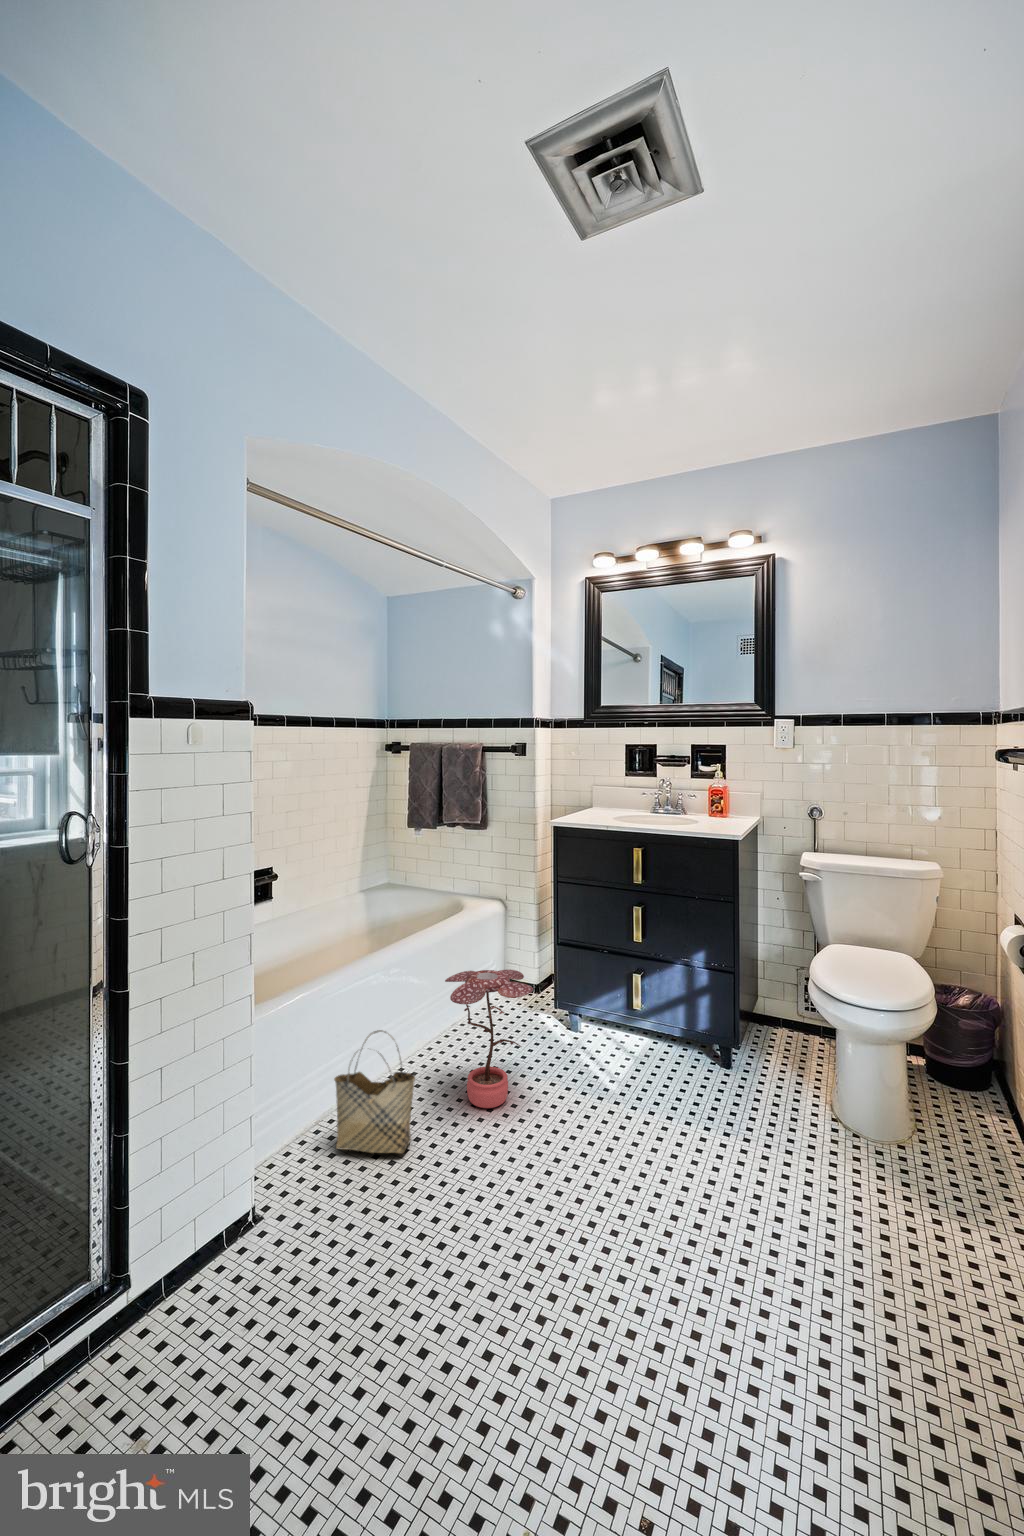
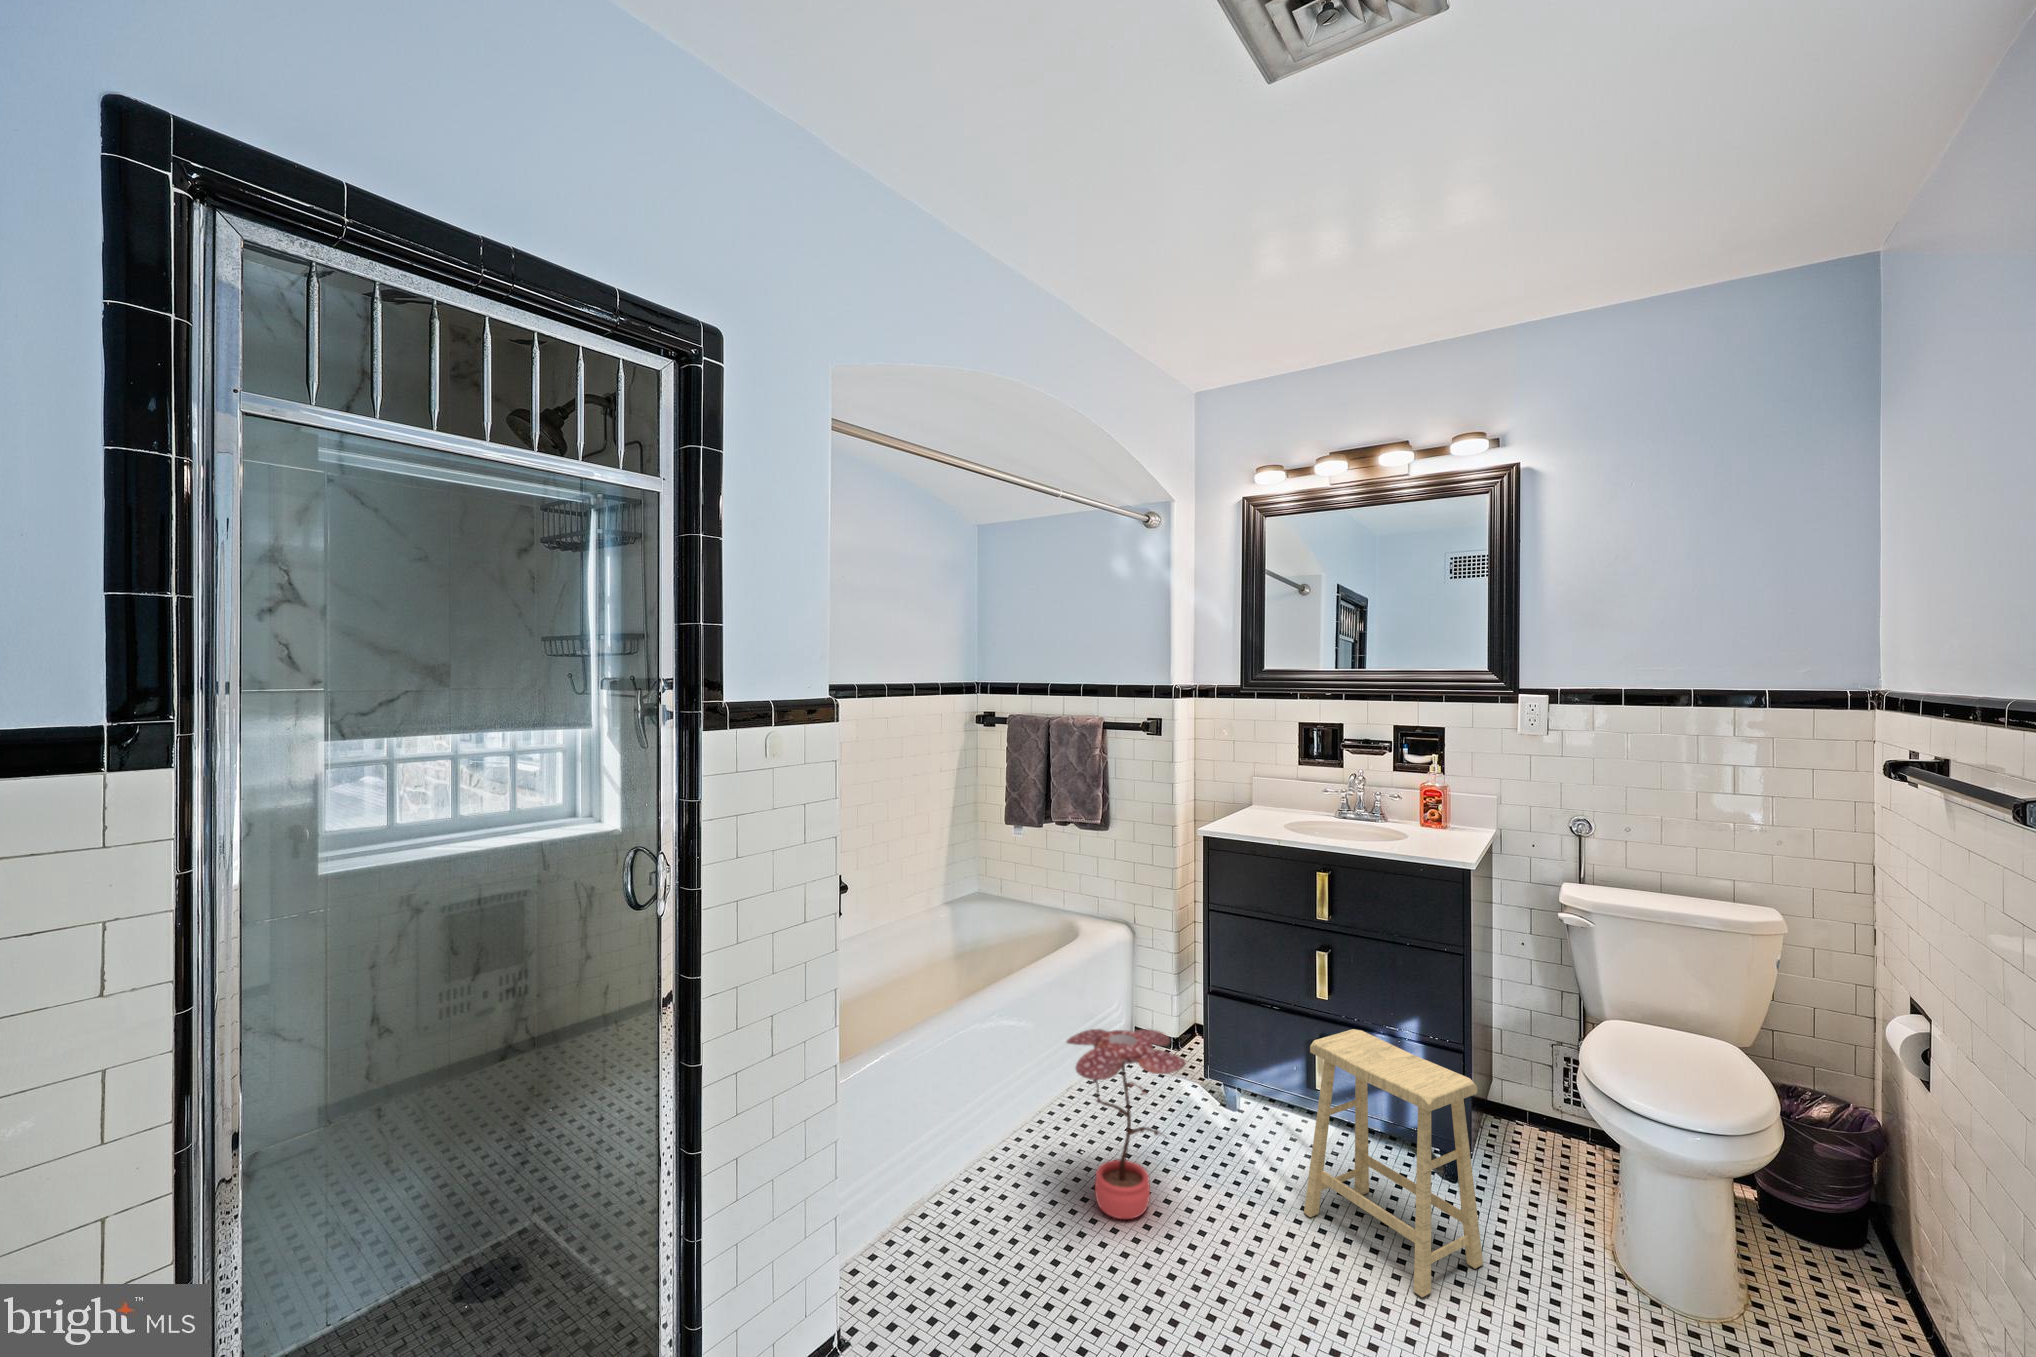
footstool: none [620,961,742,1143] -> present [1304,1029,1483,1297]
woven basket: present [334,1030,415,1154] -> none [928,1108,1032,1278]

